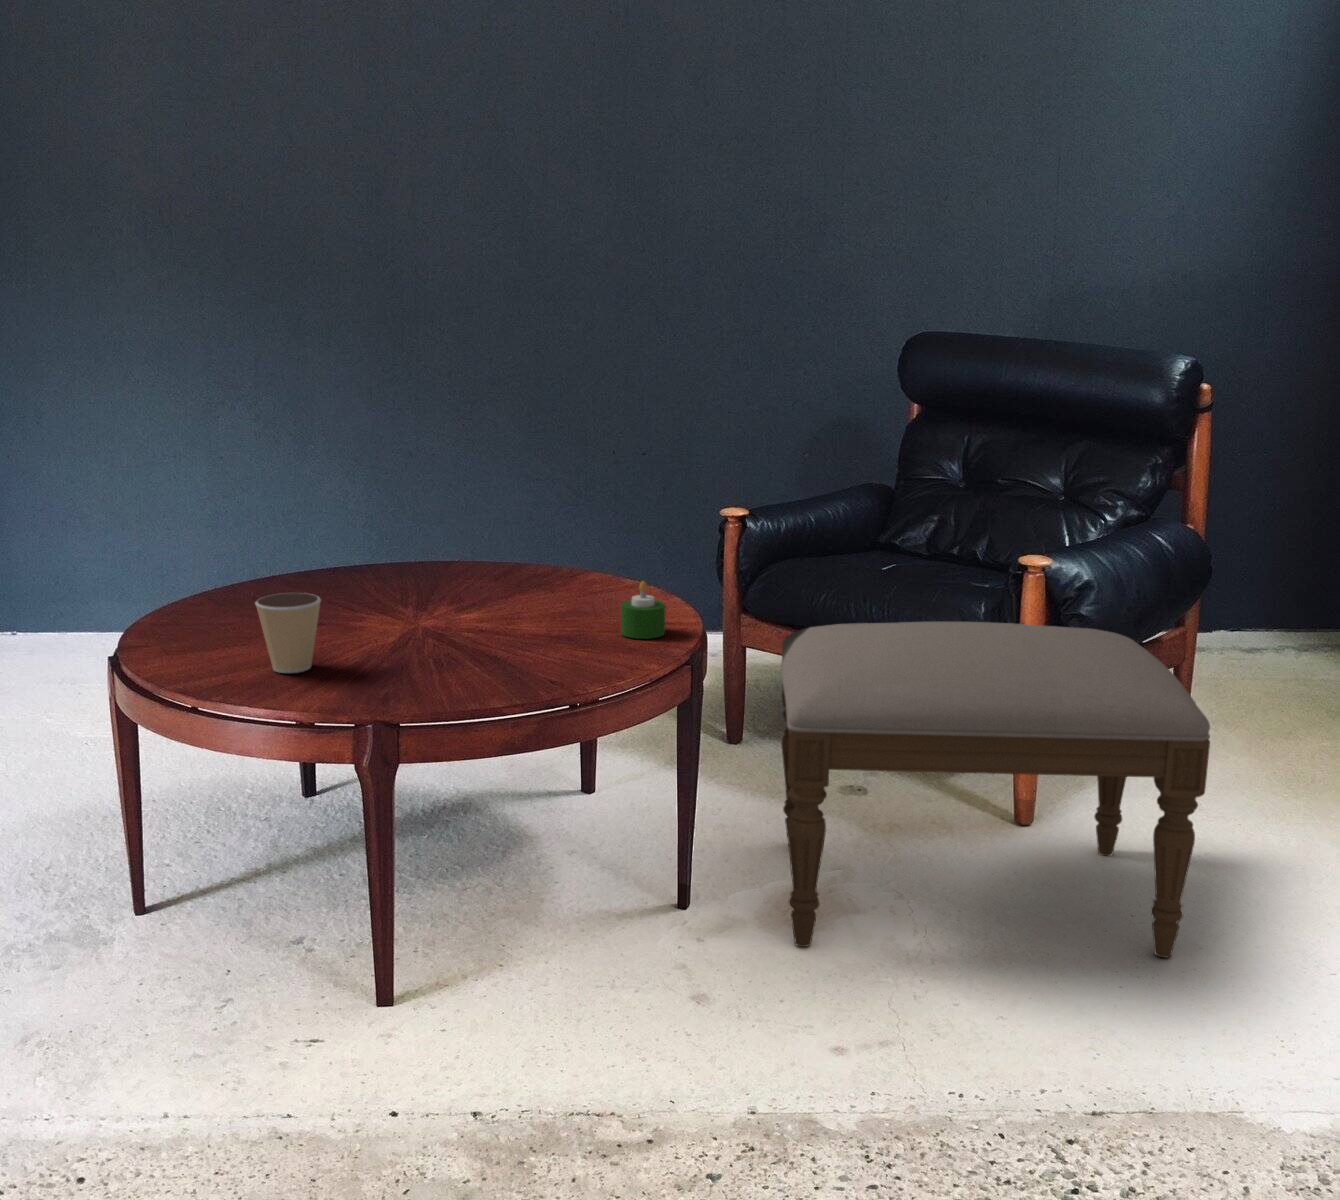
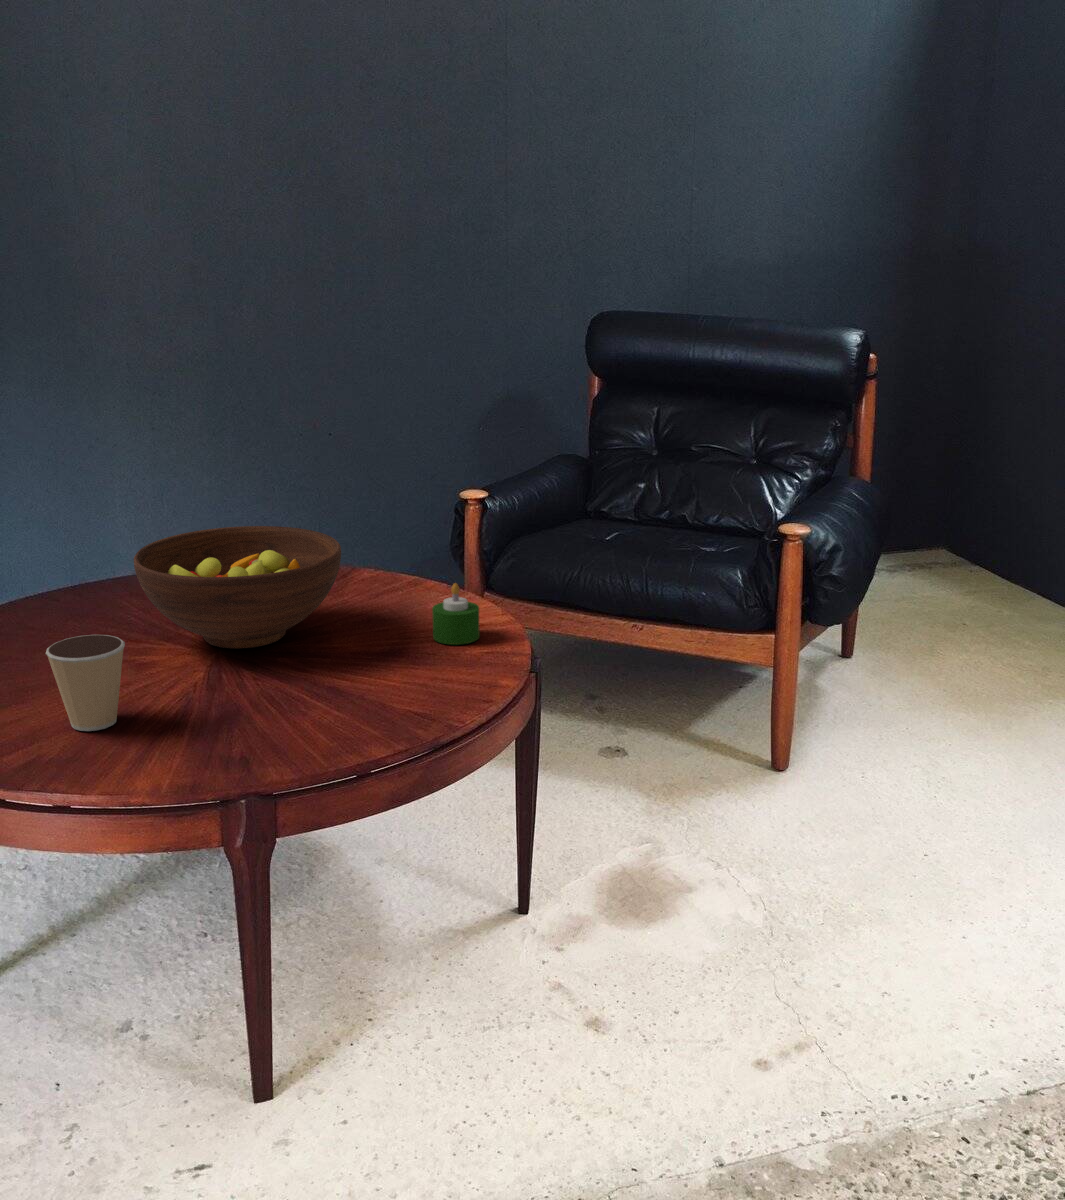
fruit bowl: none [359,519,545,626] -> present [134,526,341,648]
ottoman: present [781,622,1210,958] -> none [580,593,1042,946]

